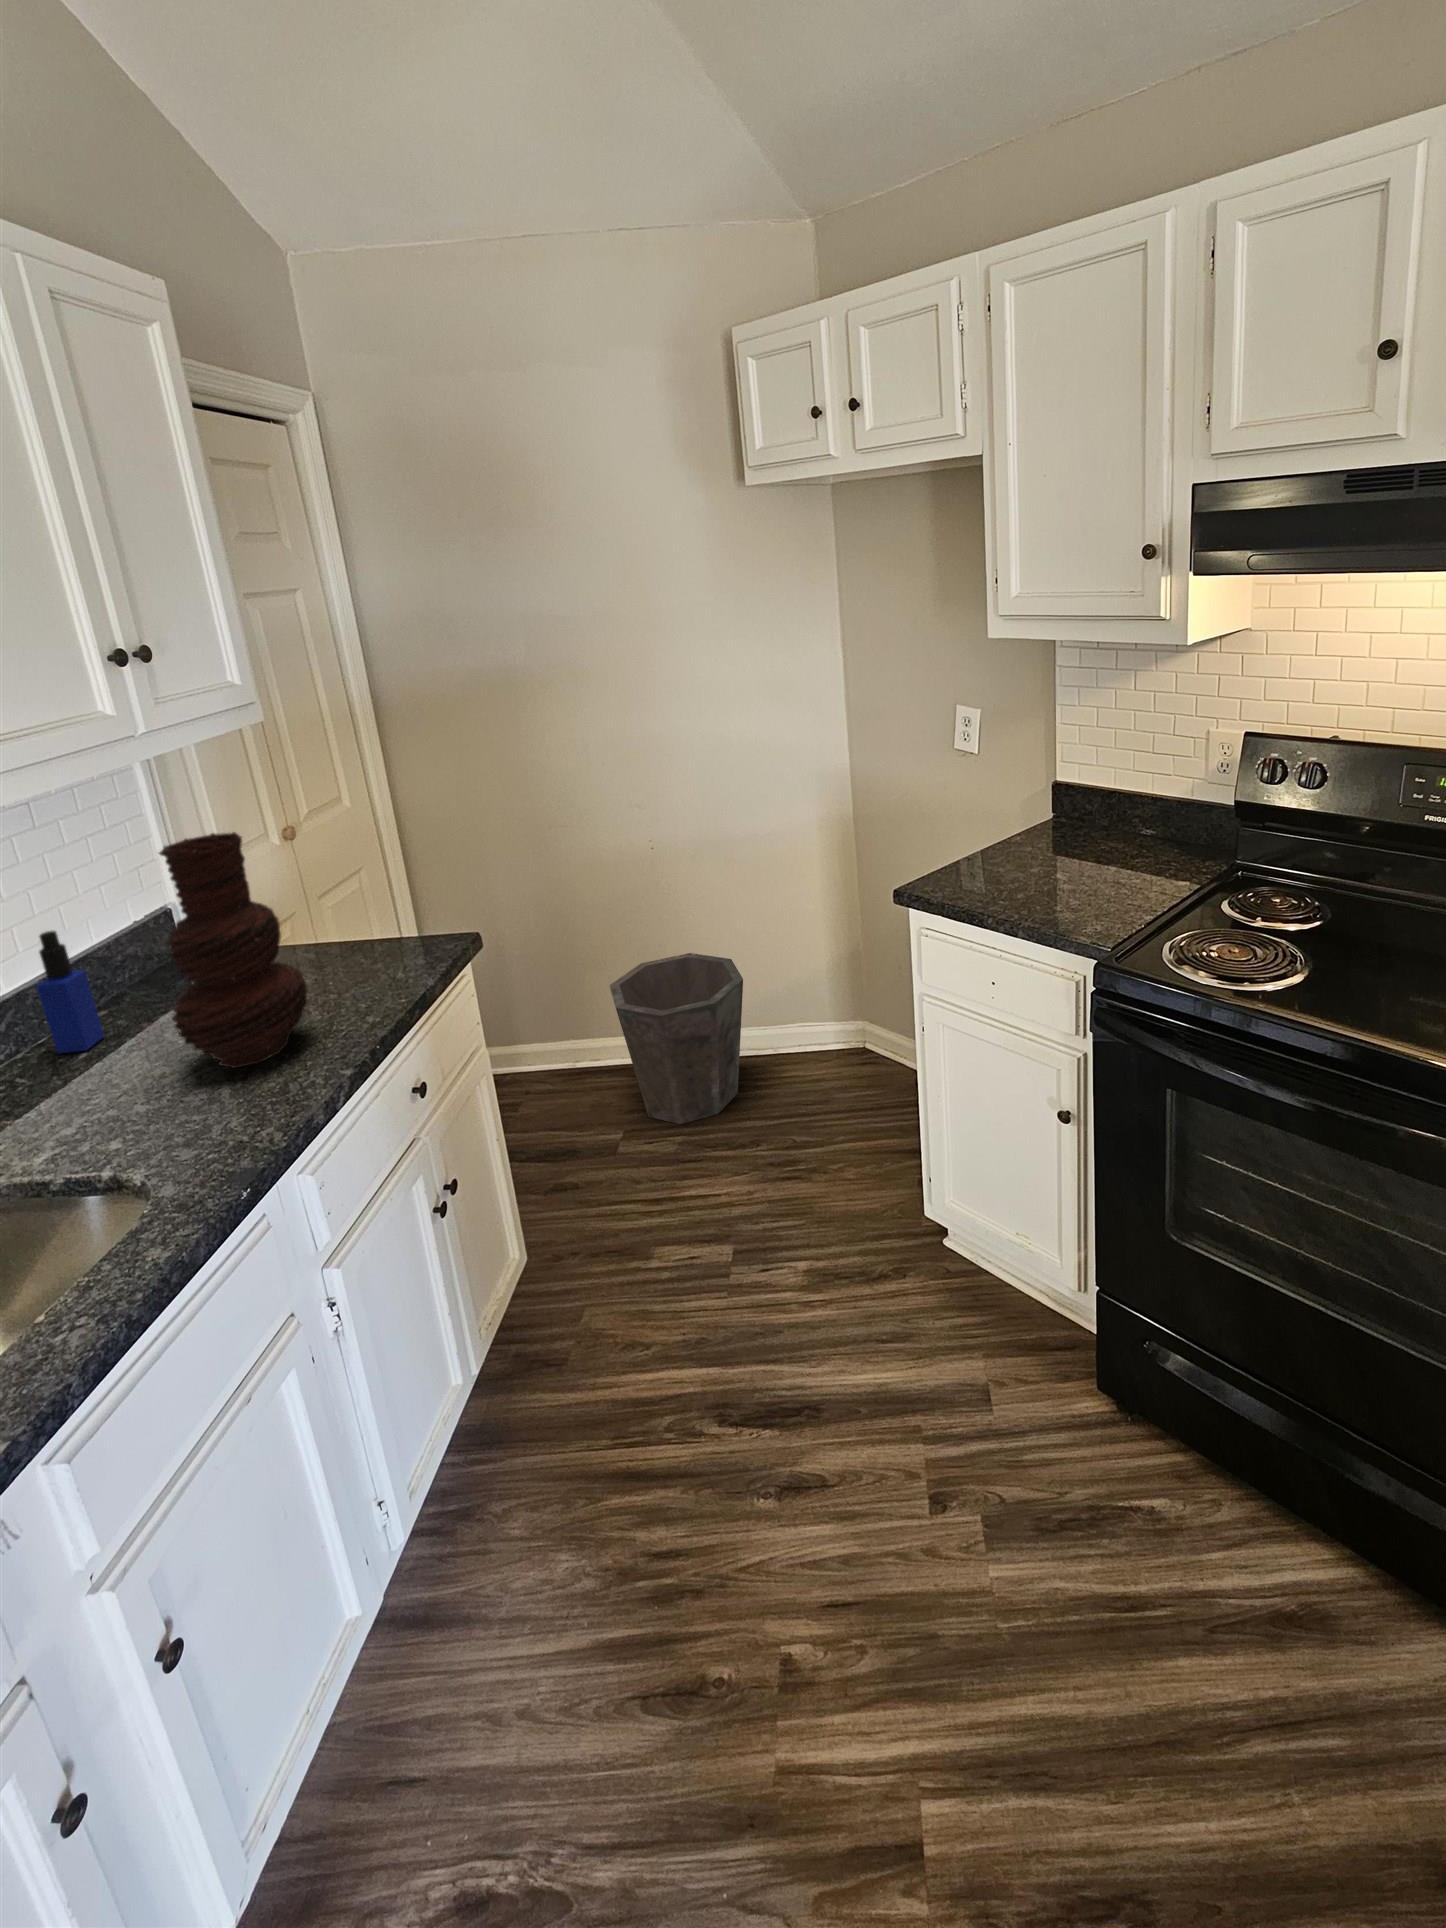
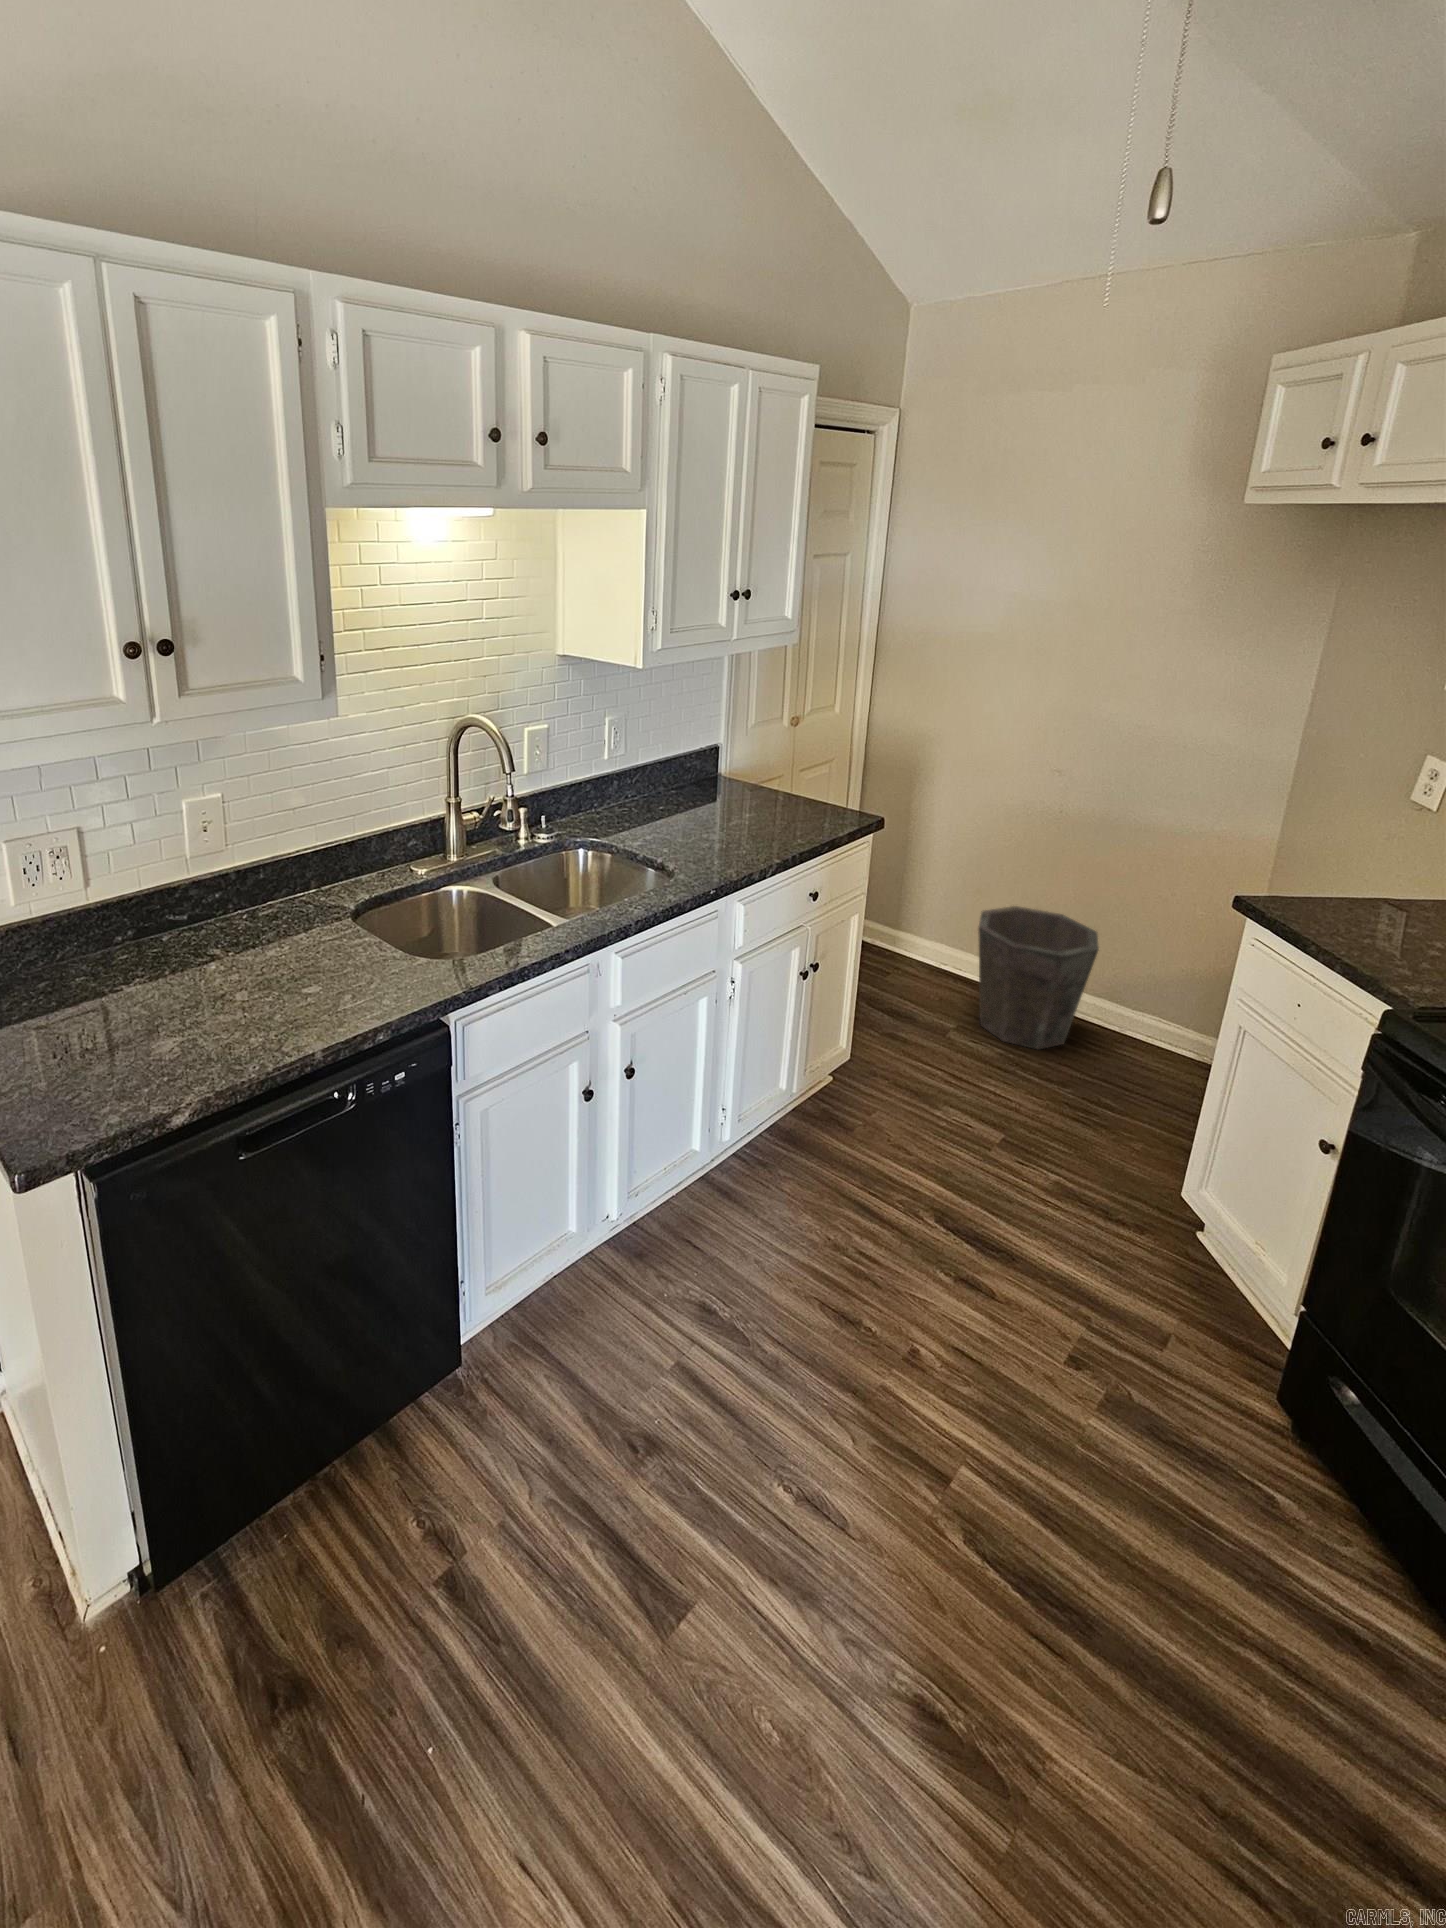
vase: present [159,832,307,1068] -> none [704,704,773,840]
bottle: present [37,931,104,1053] -> none [651,737,674,806]

